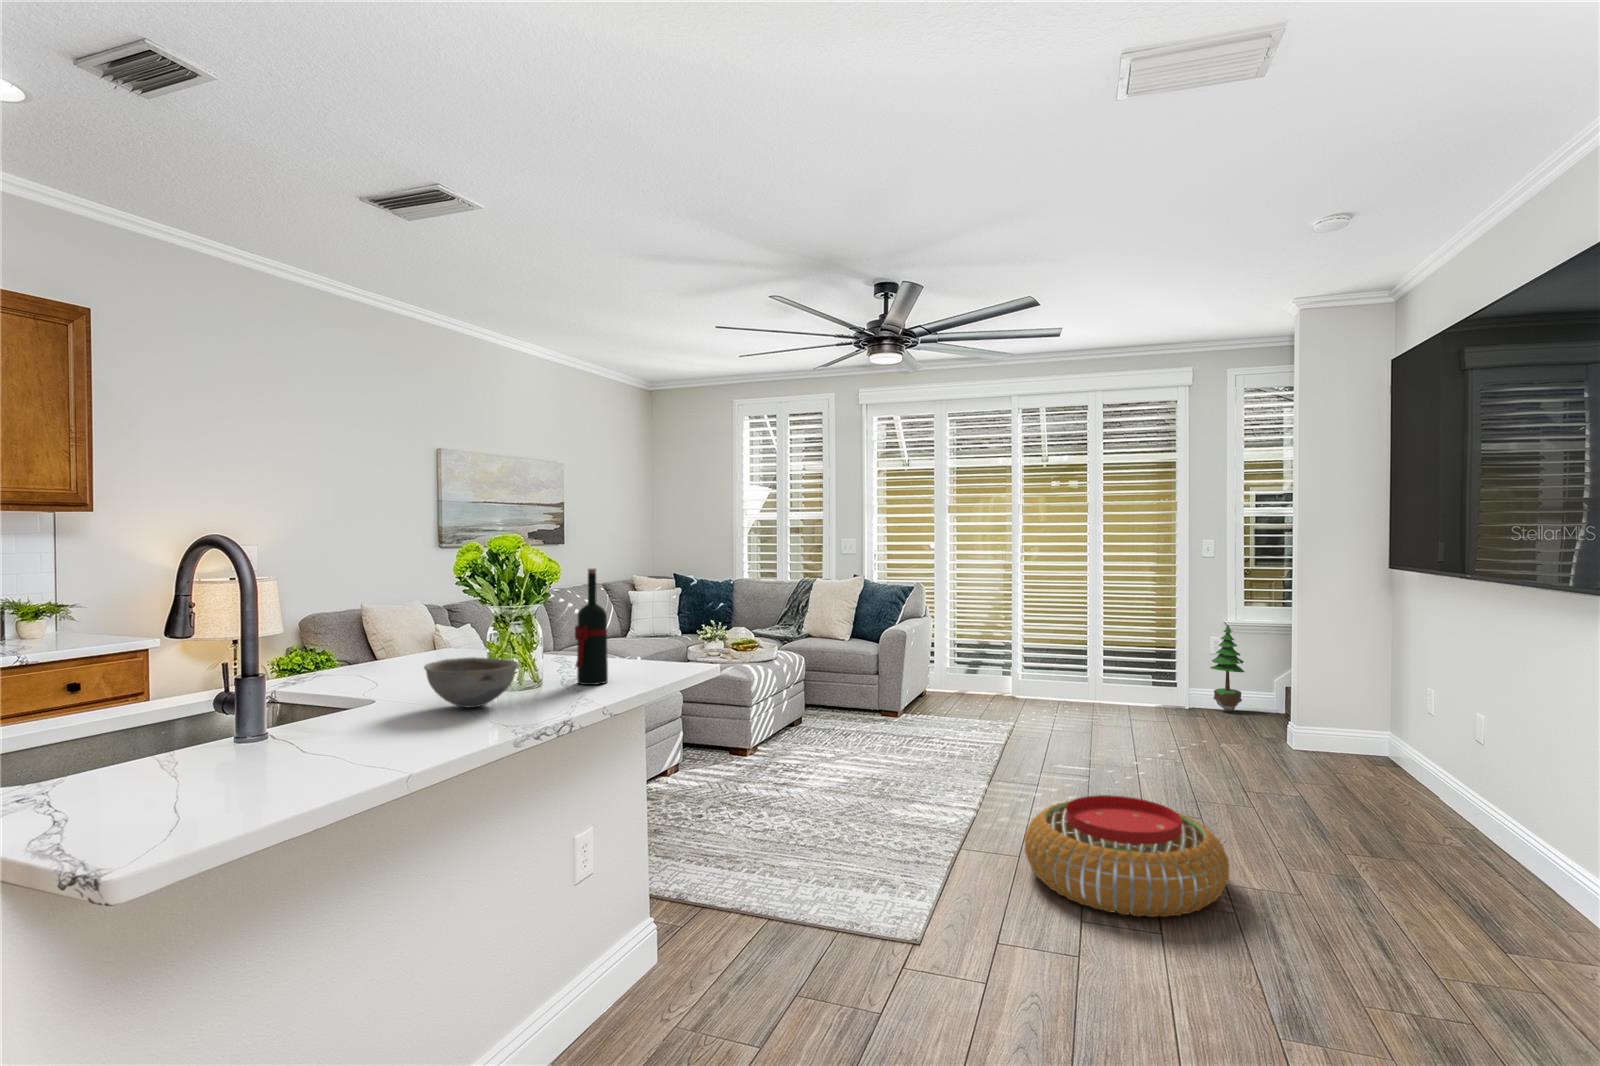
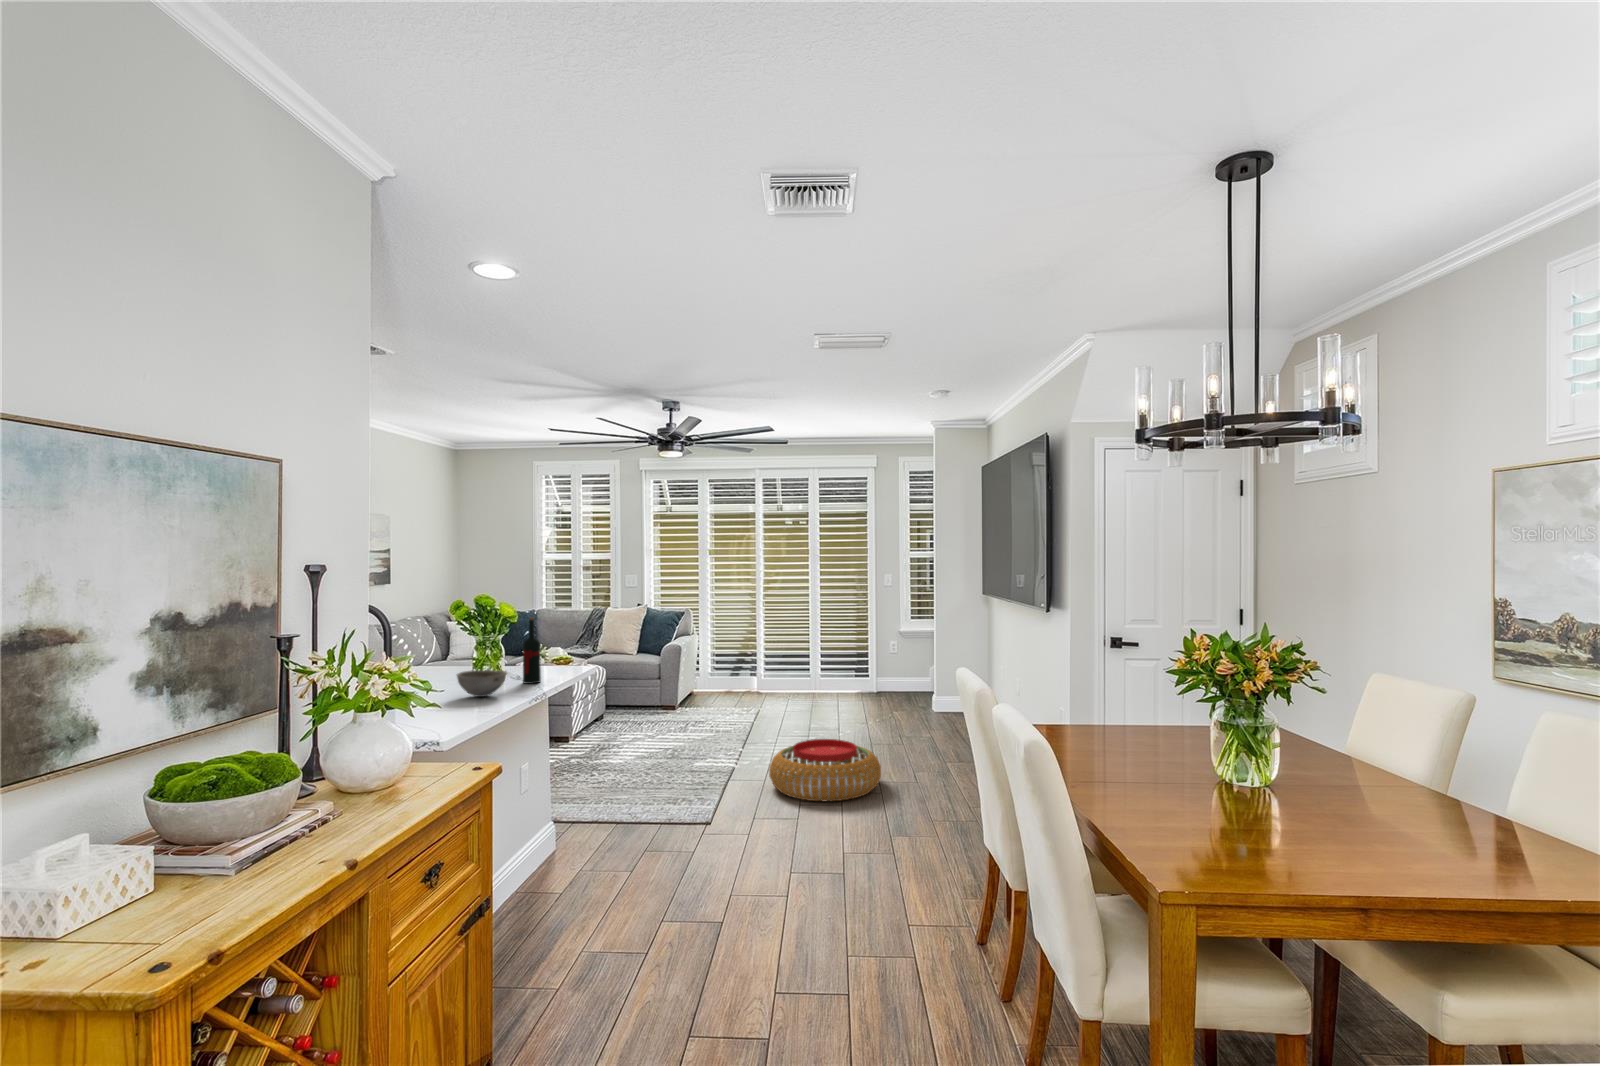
potted tree: present [1210,625,1245,712] -> none [890,631,912,691]

